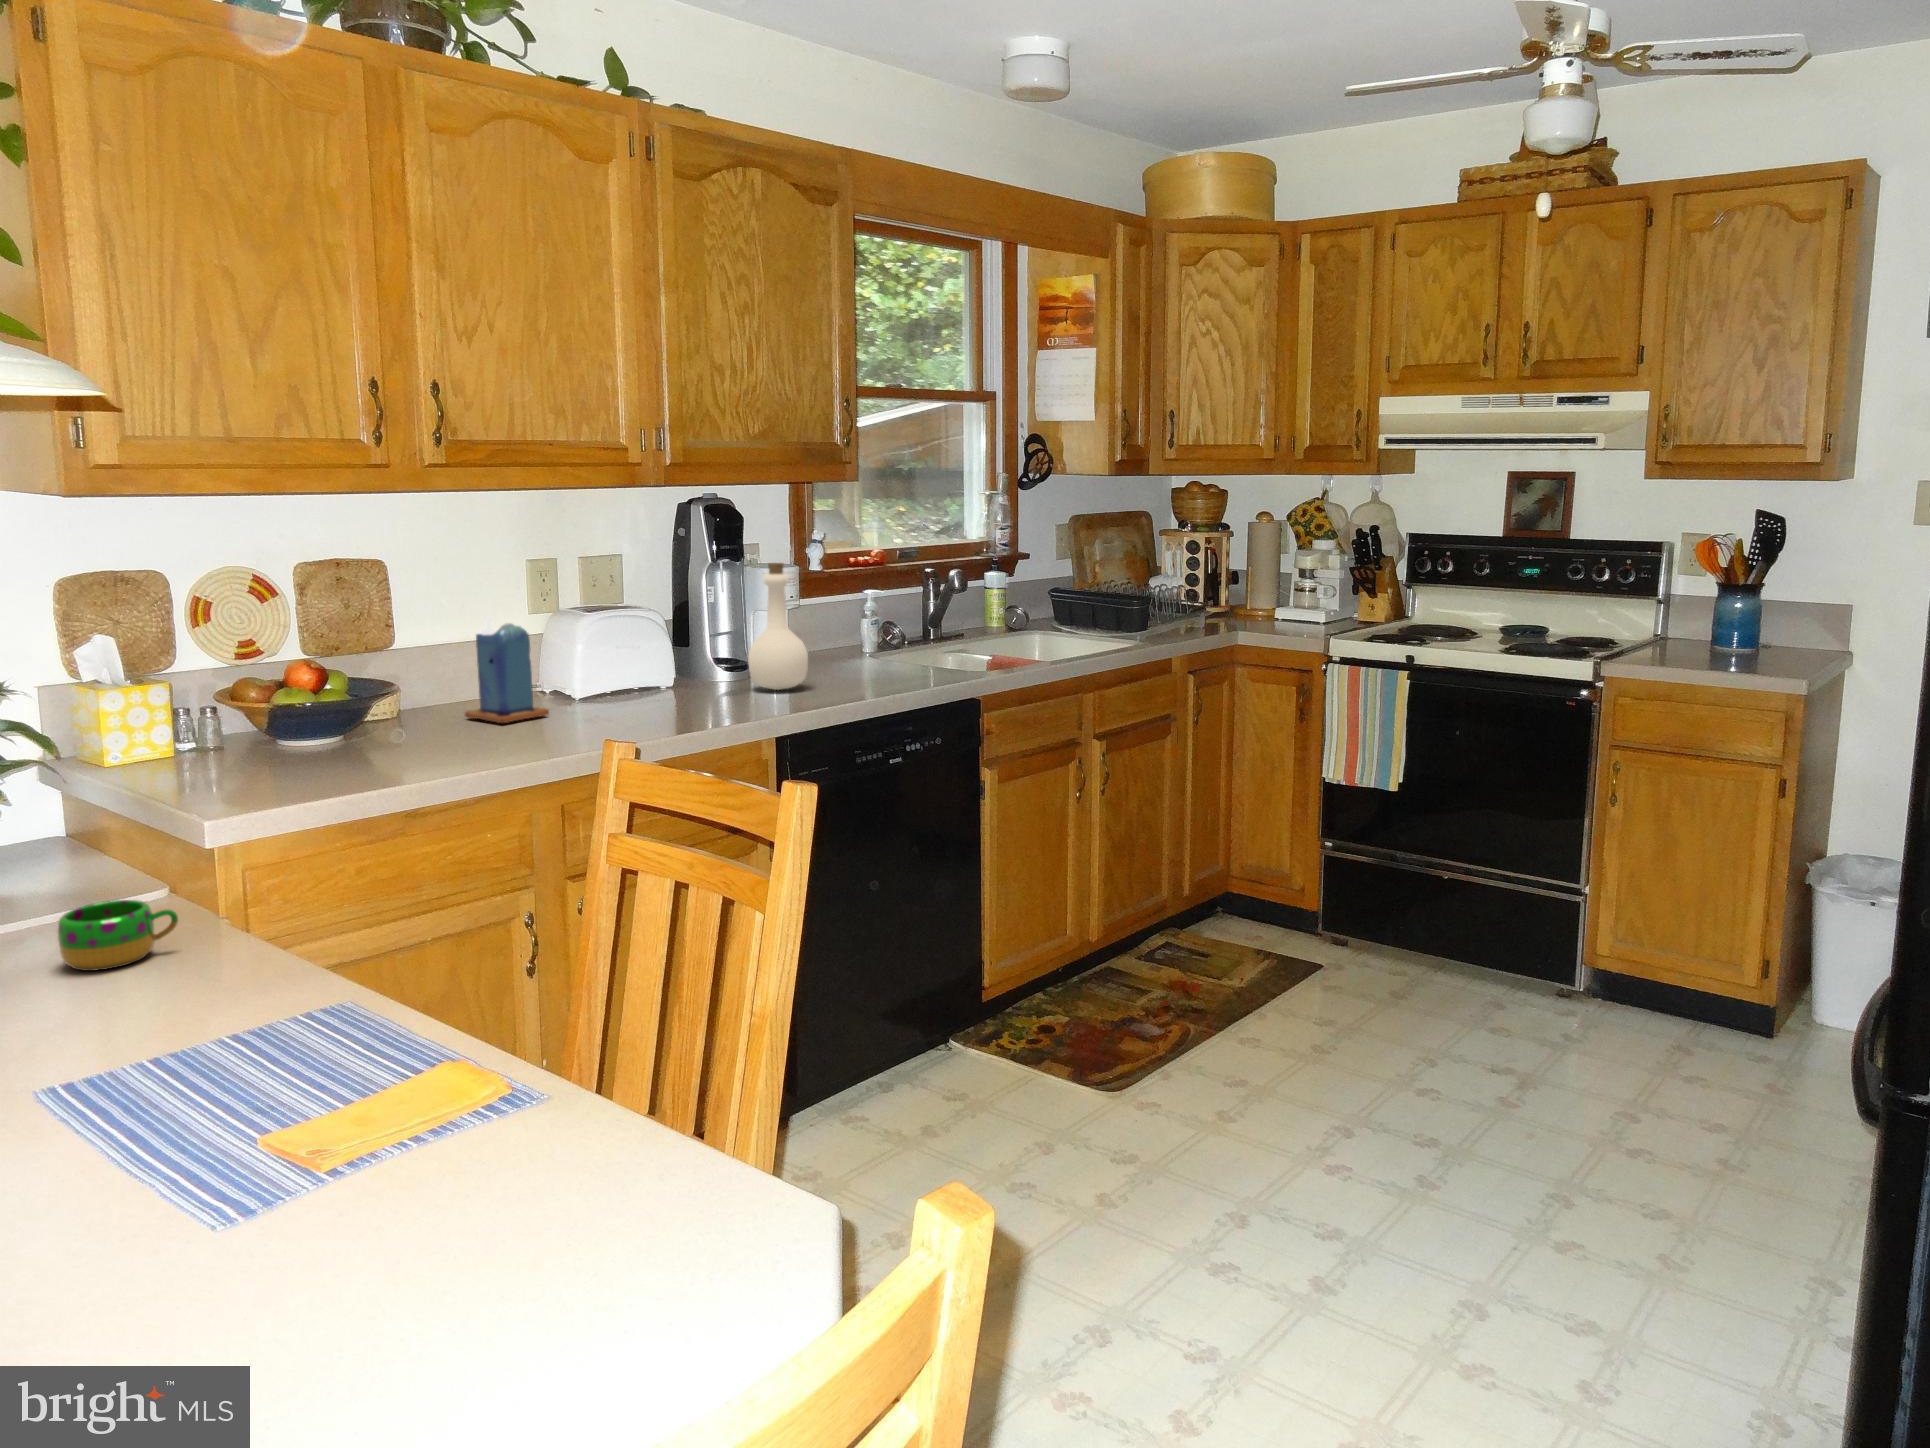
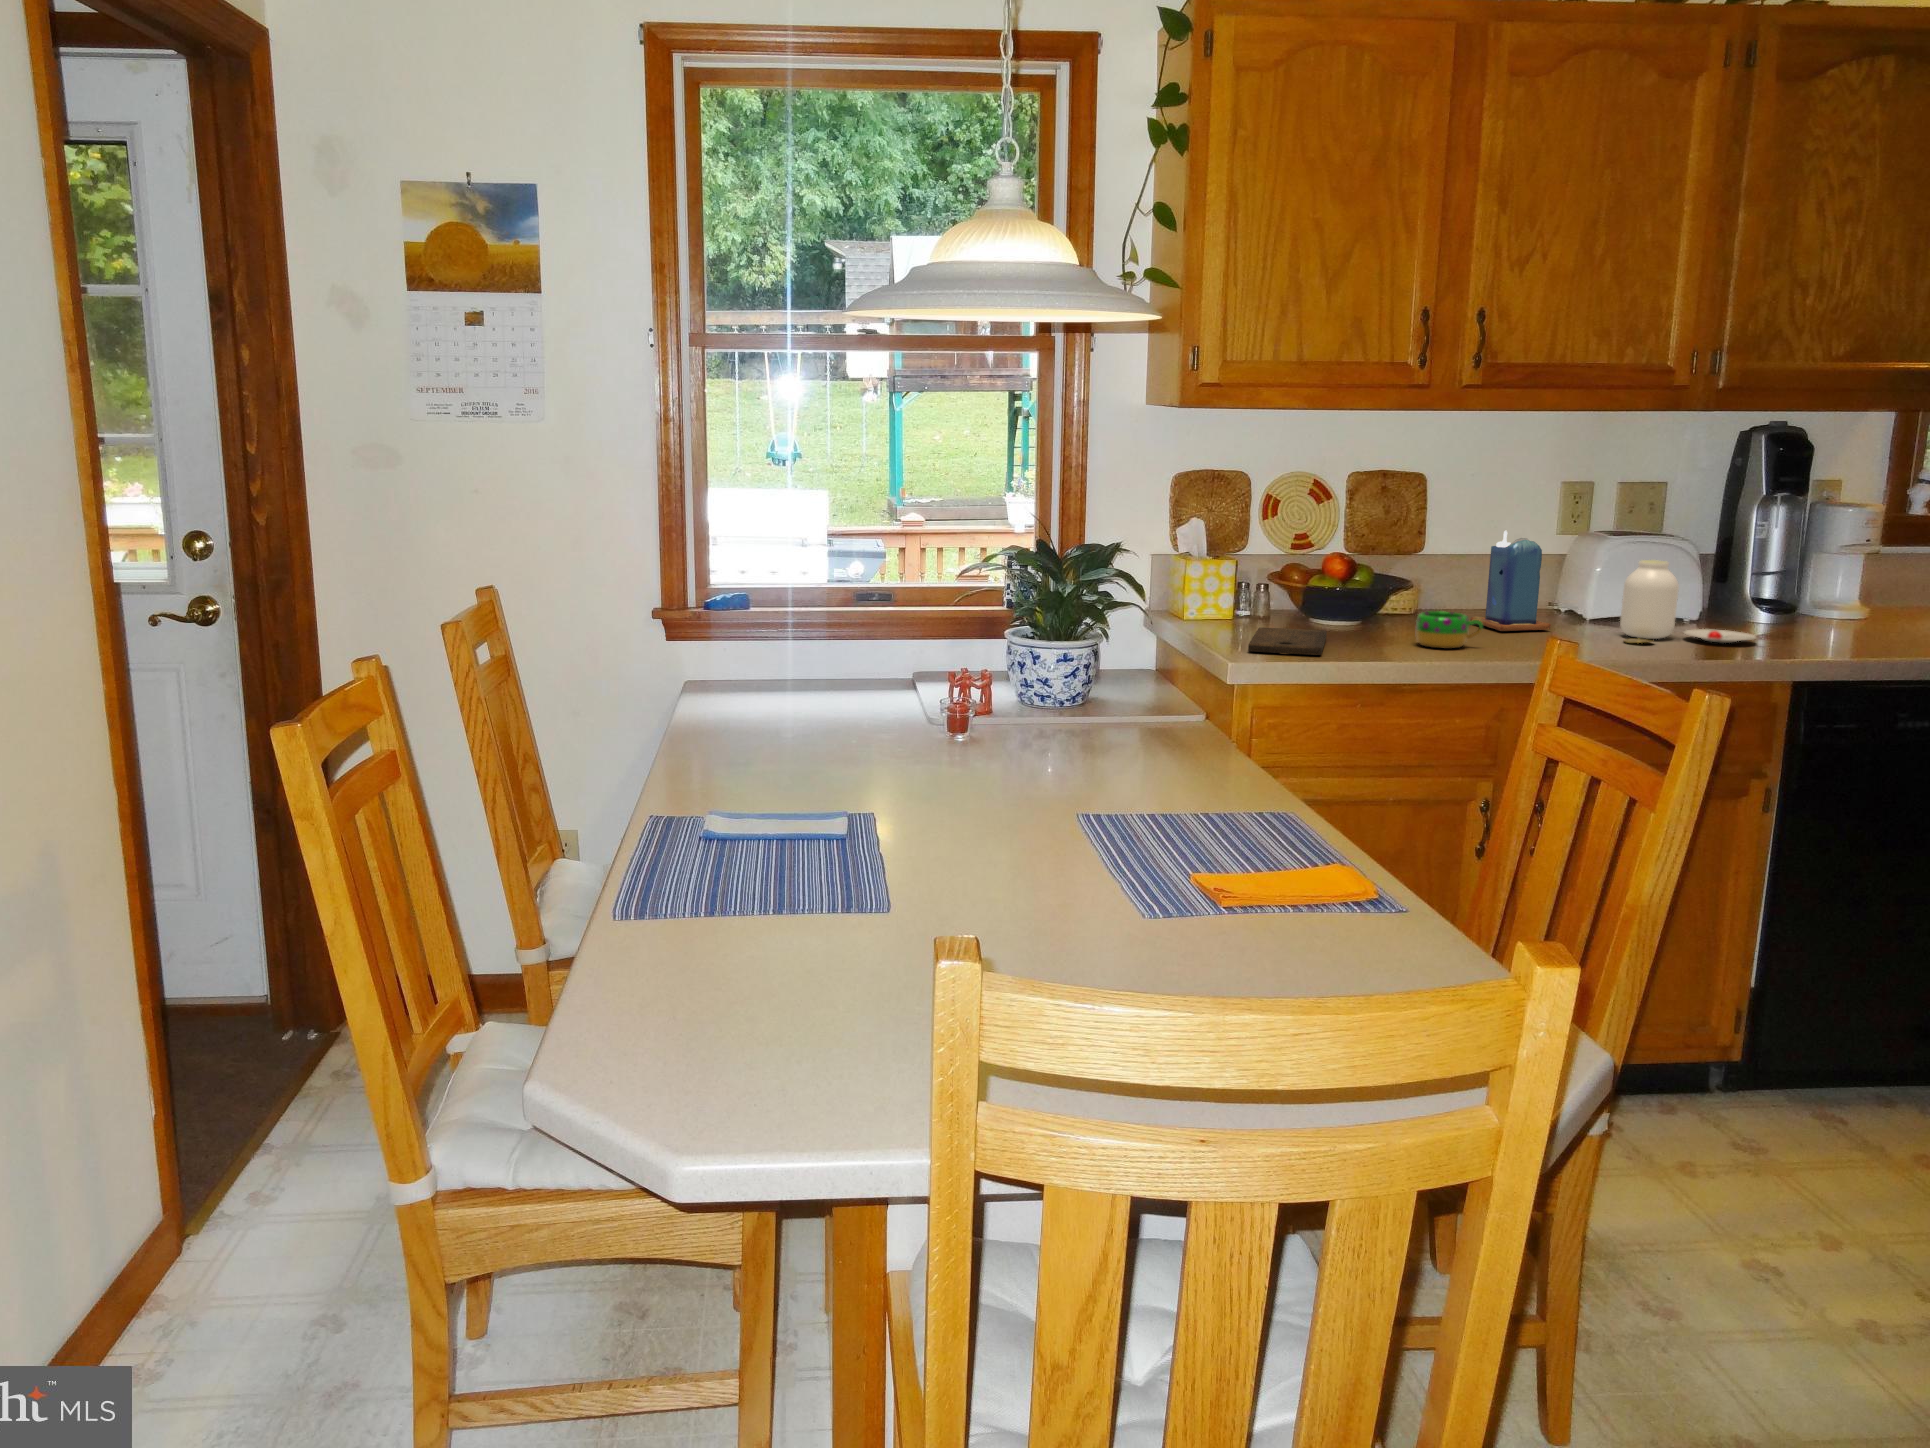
bottle: present [748,563,808,690] -> none [1792,494,1873,637]
jar: none [612,636,738,720] -> present [1620,560,1756,643]
cutting board: none [214,752,314,795] -> present [1248,627,1327,655]
mug: present [58,900,178,971] -> present [1416,611,1483,649]

